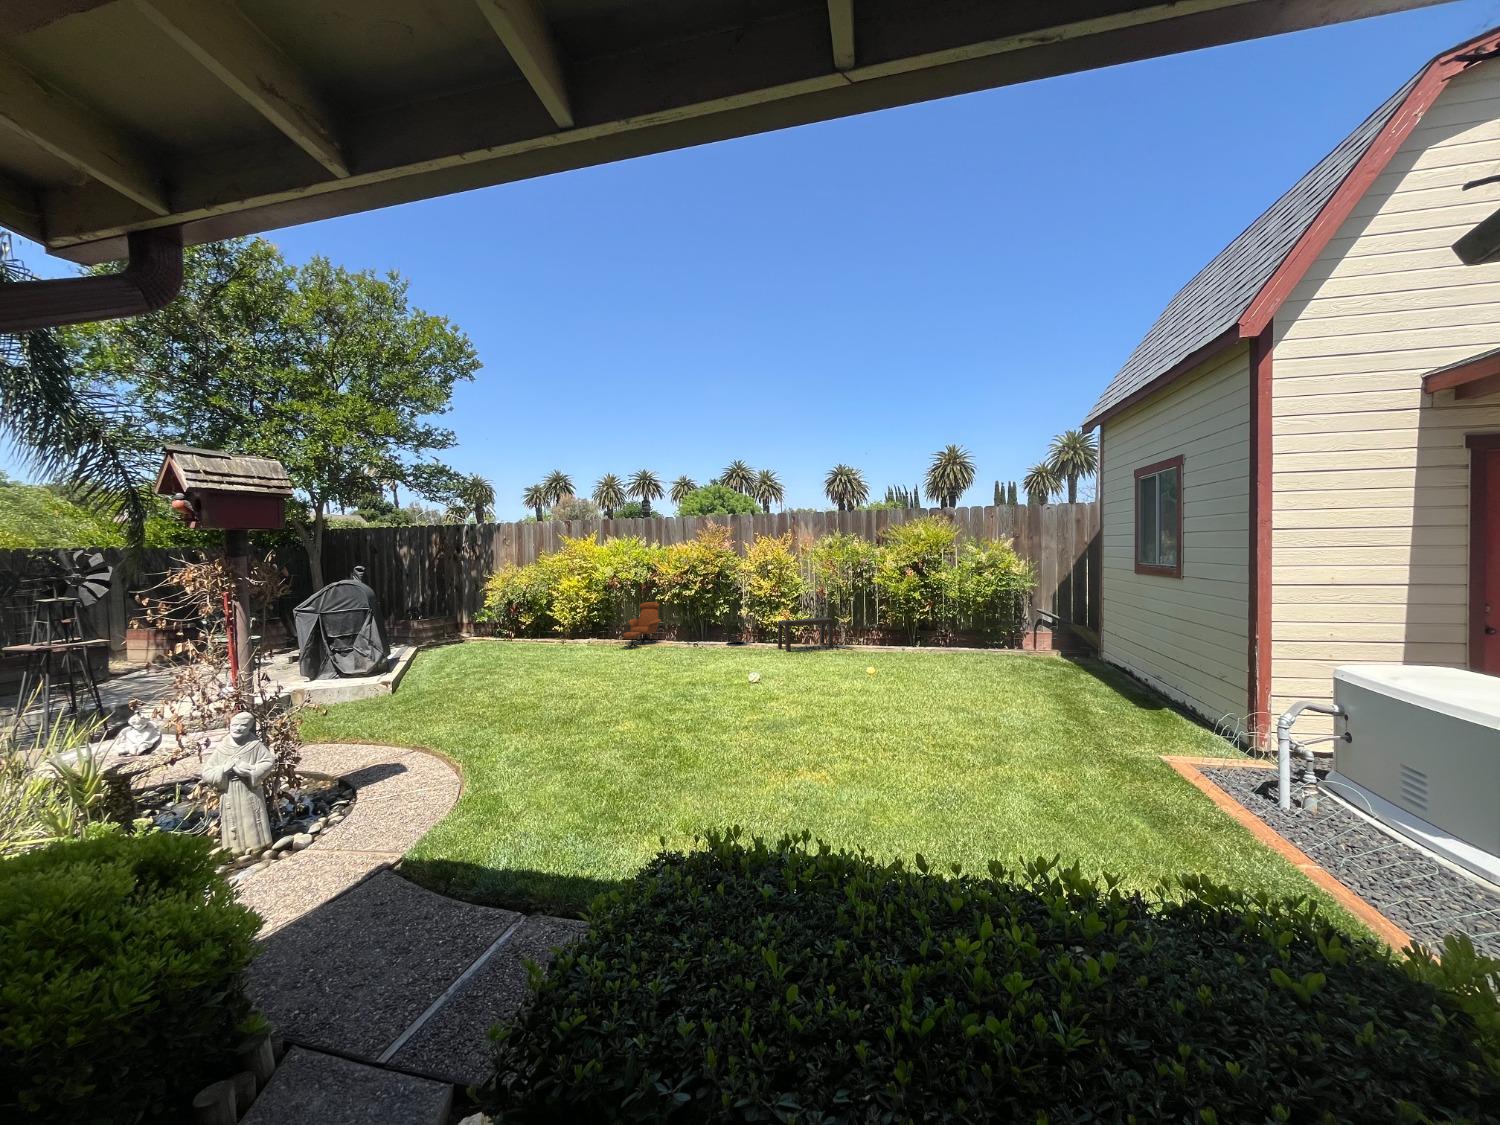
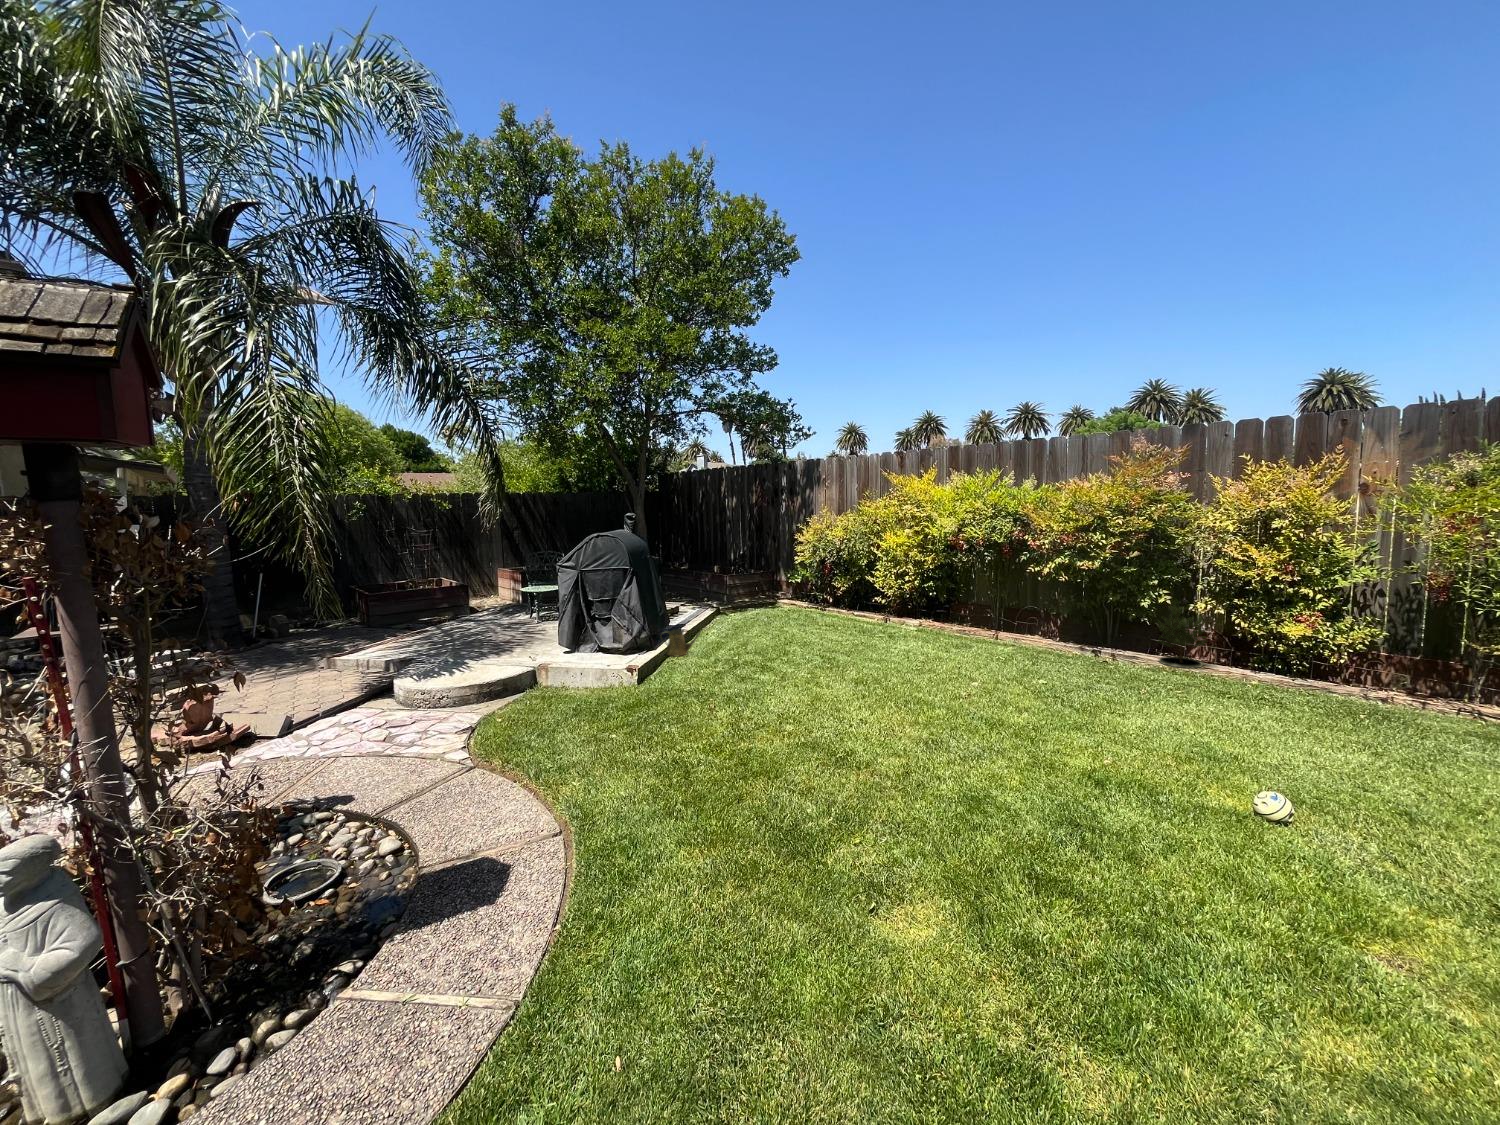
lounge chair: present [623,602,661,650] -> none [967,573,1034,648]
bench: present [778,617,833,652] -> none [1288,633,1465,710]
watering can: none [393,652,434,678] -> present [661,628,704,656]

